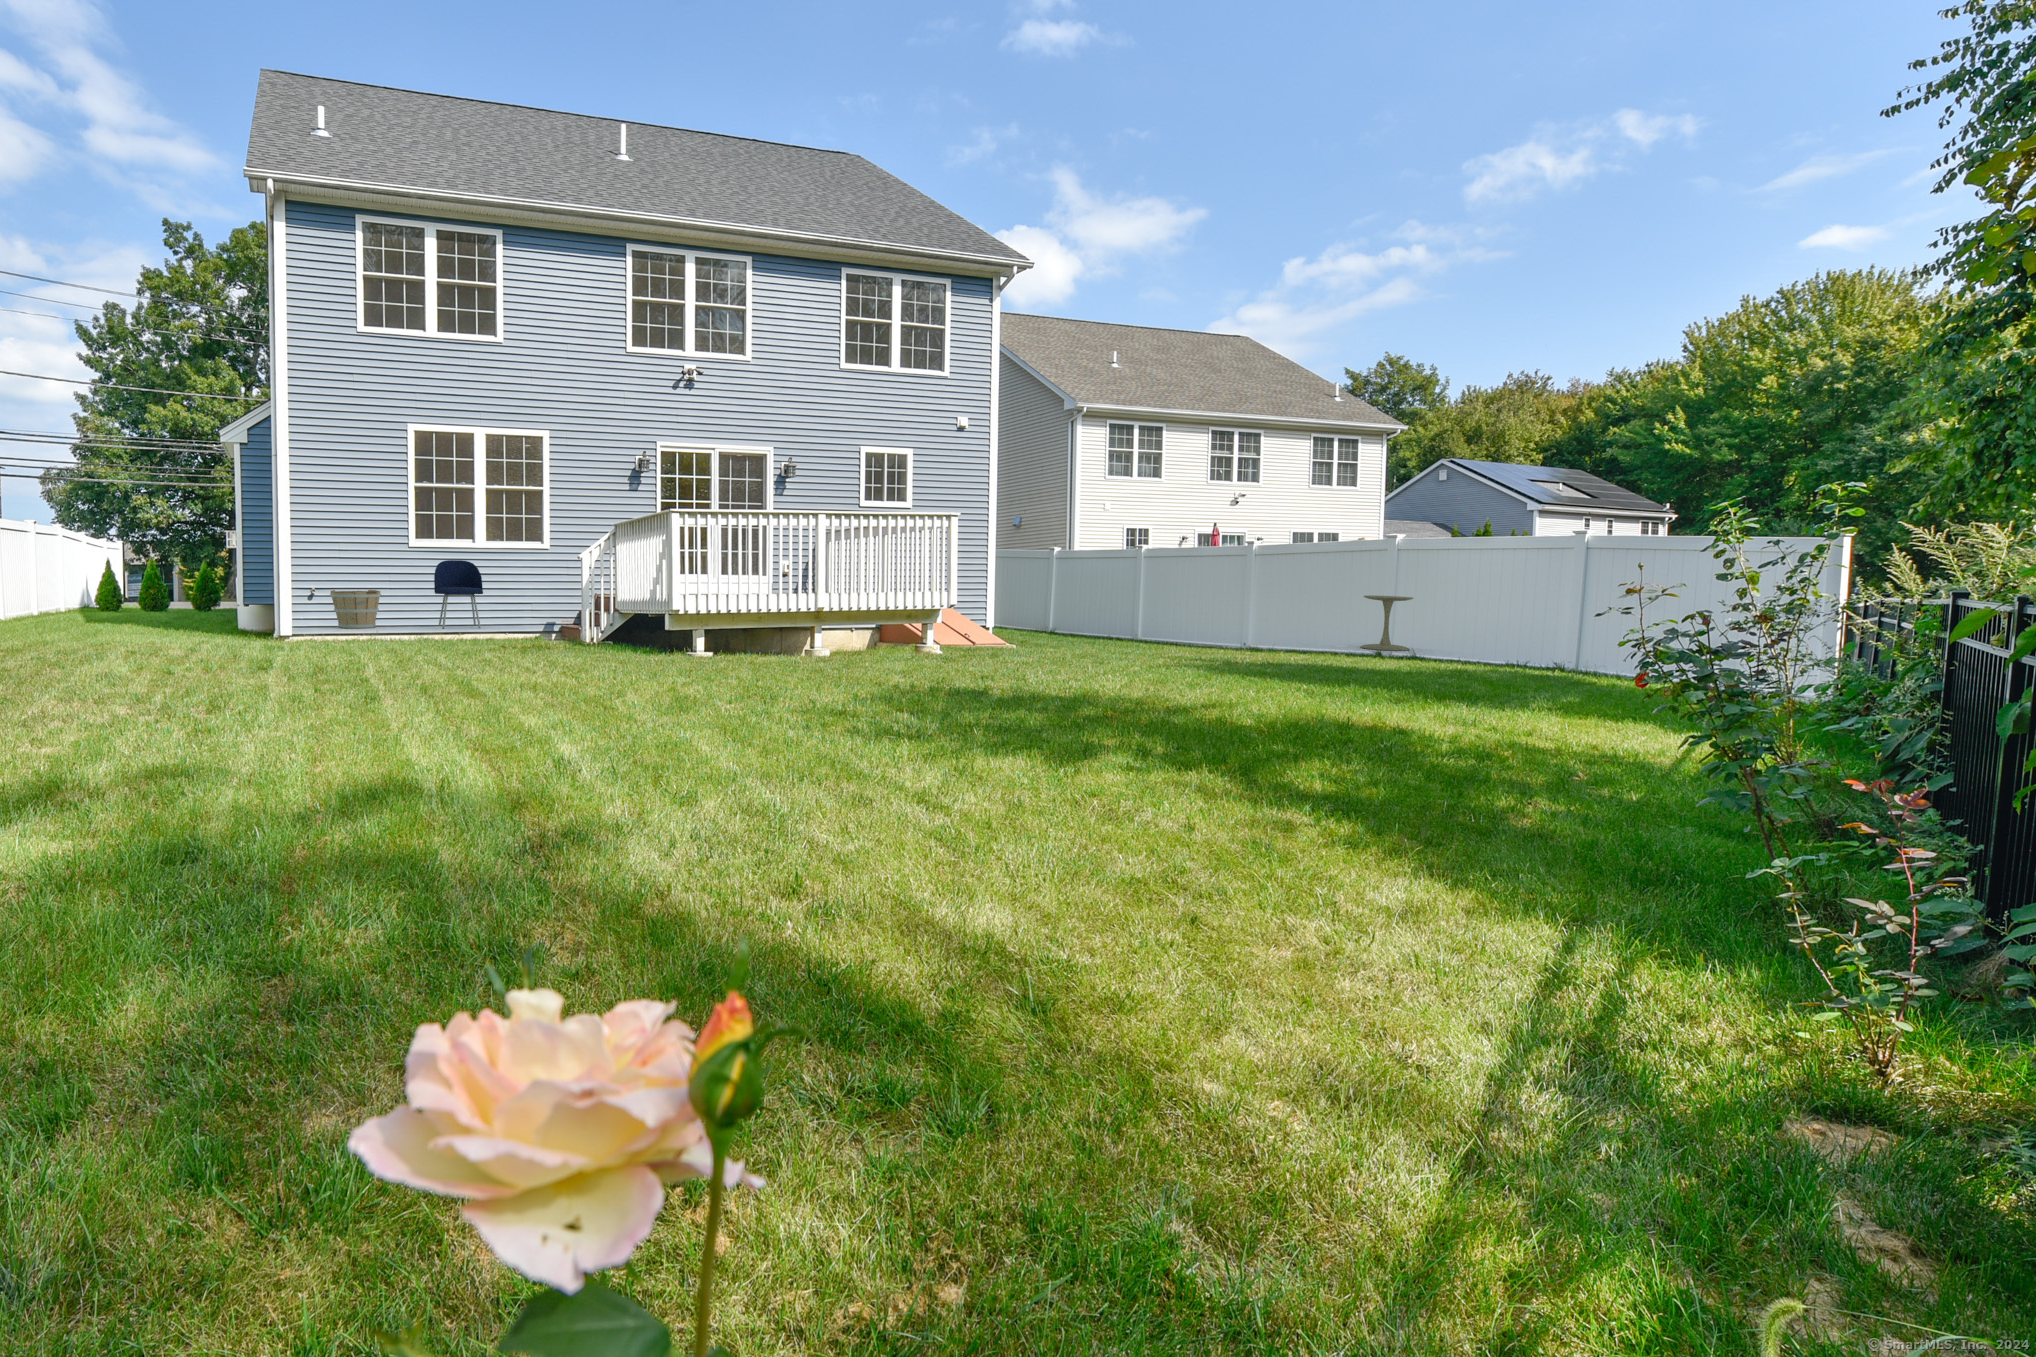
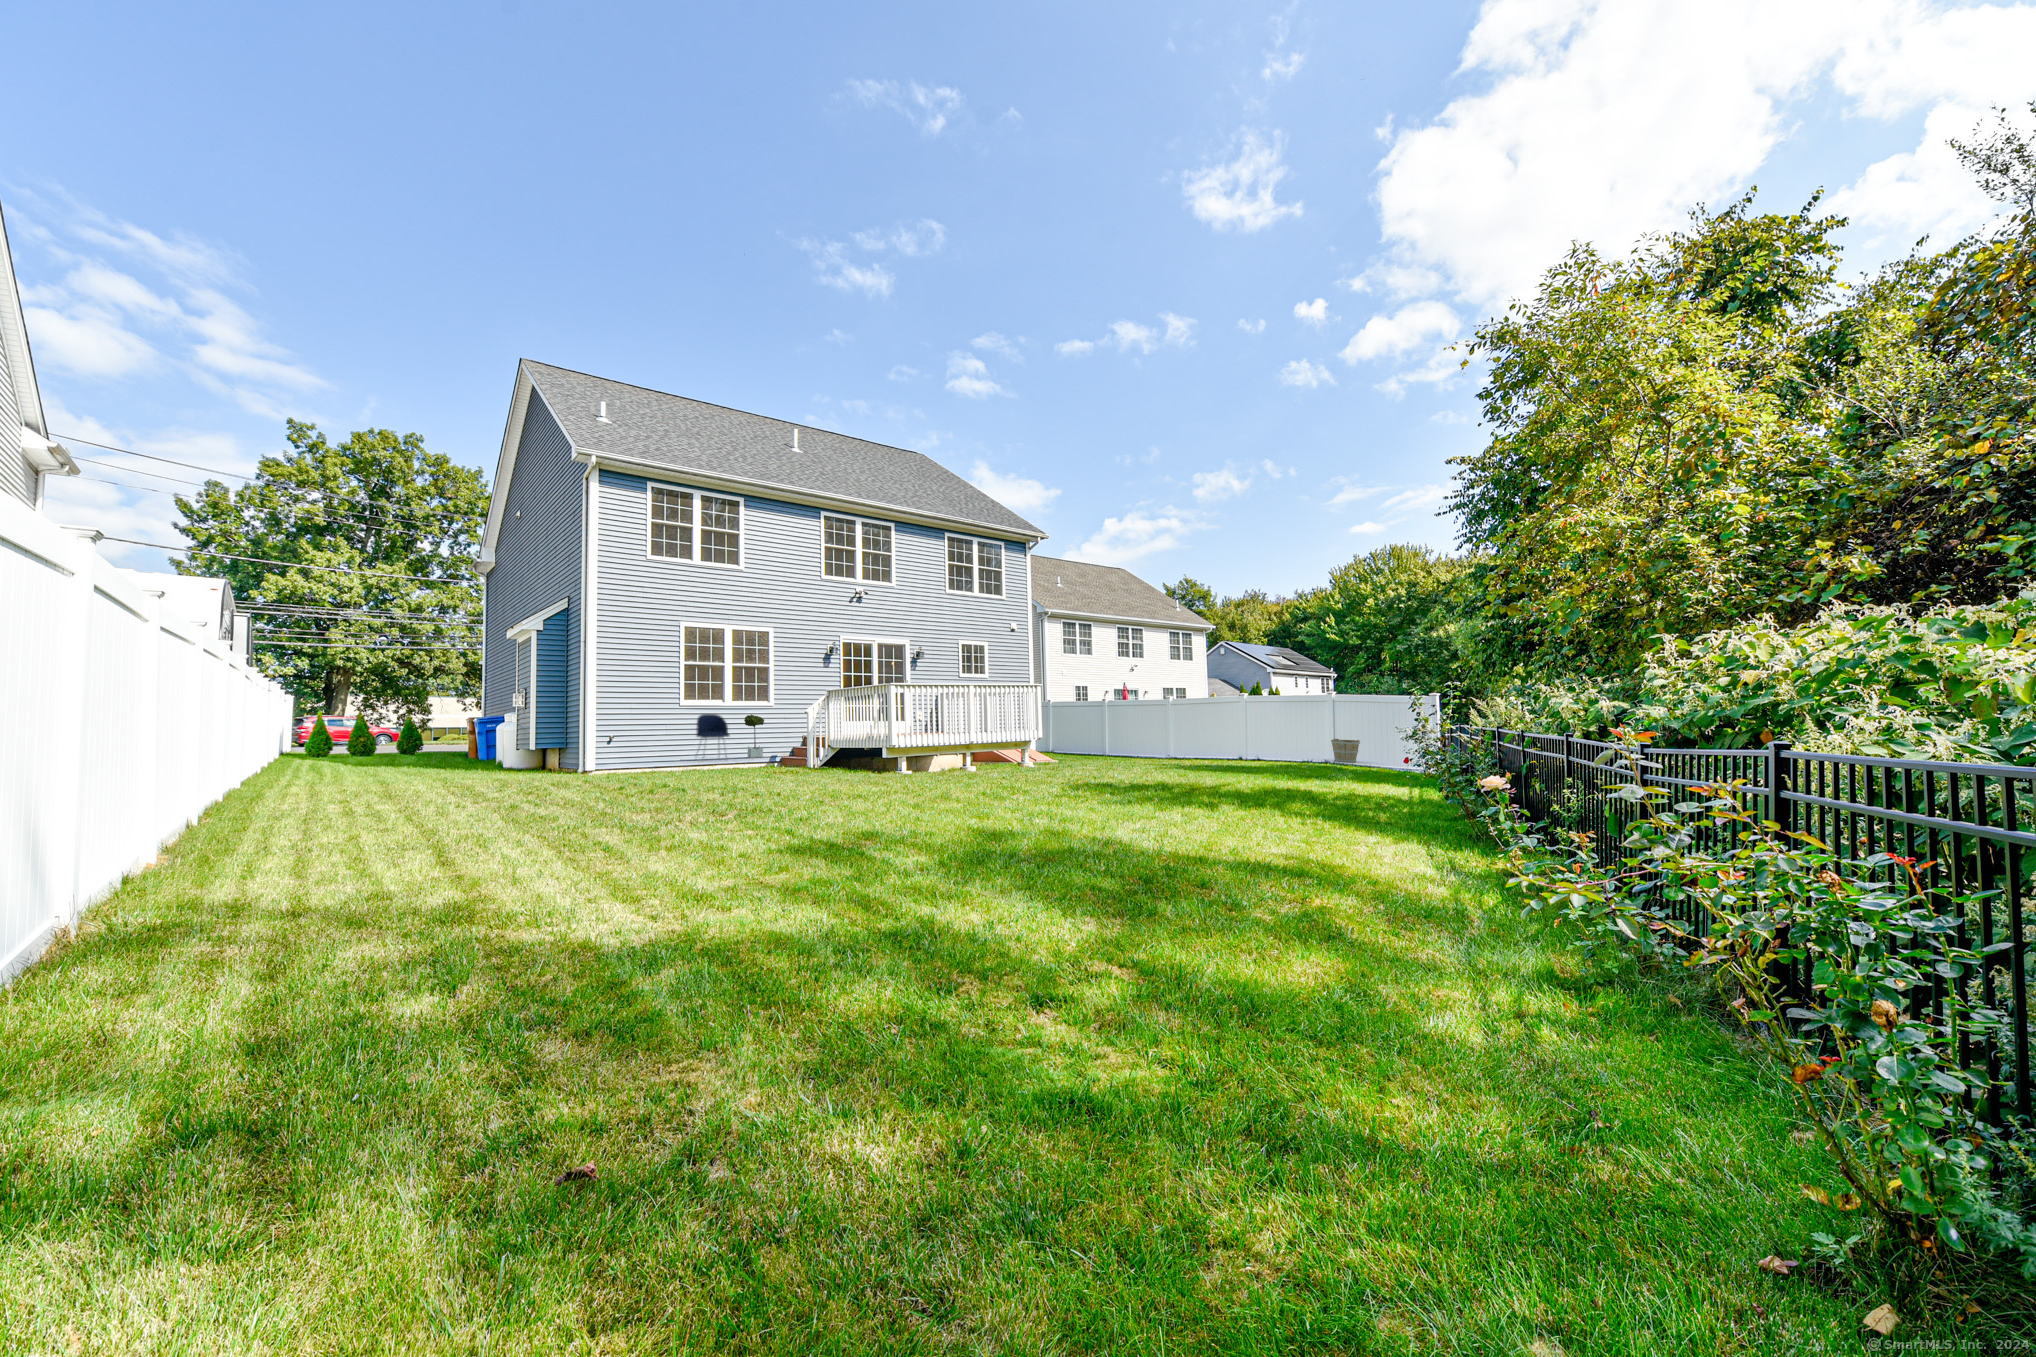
potted tree: none [510,562,540,627] -> present [744,714,764,758]
wooden bucket: present [330,590,381,629] -> present [1331,739,1360,762]
pedestal table: present [1360,595,1413,651] -> none [1273,725,1304,758]

